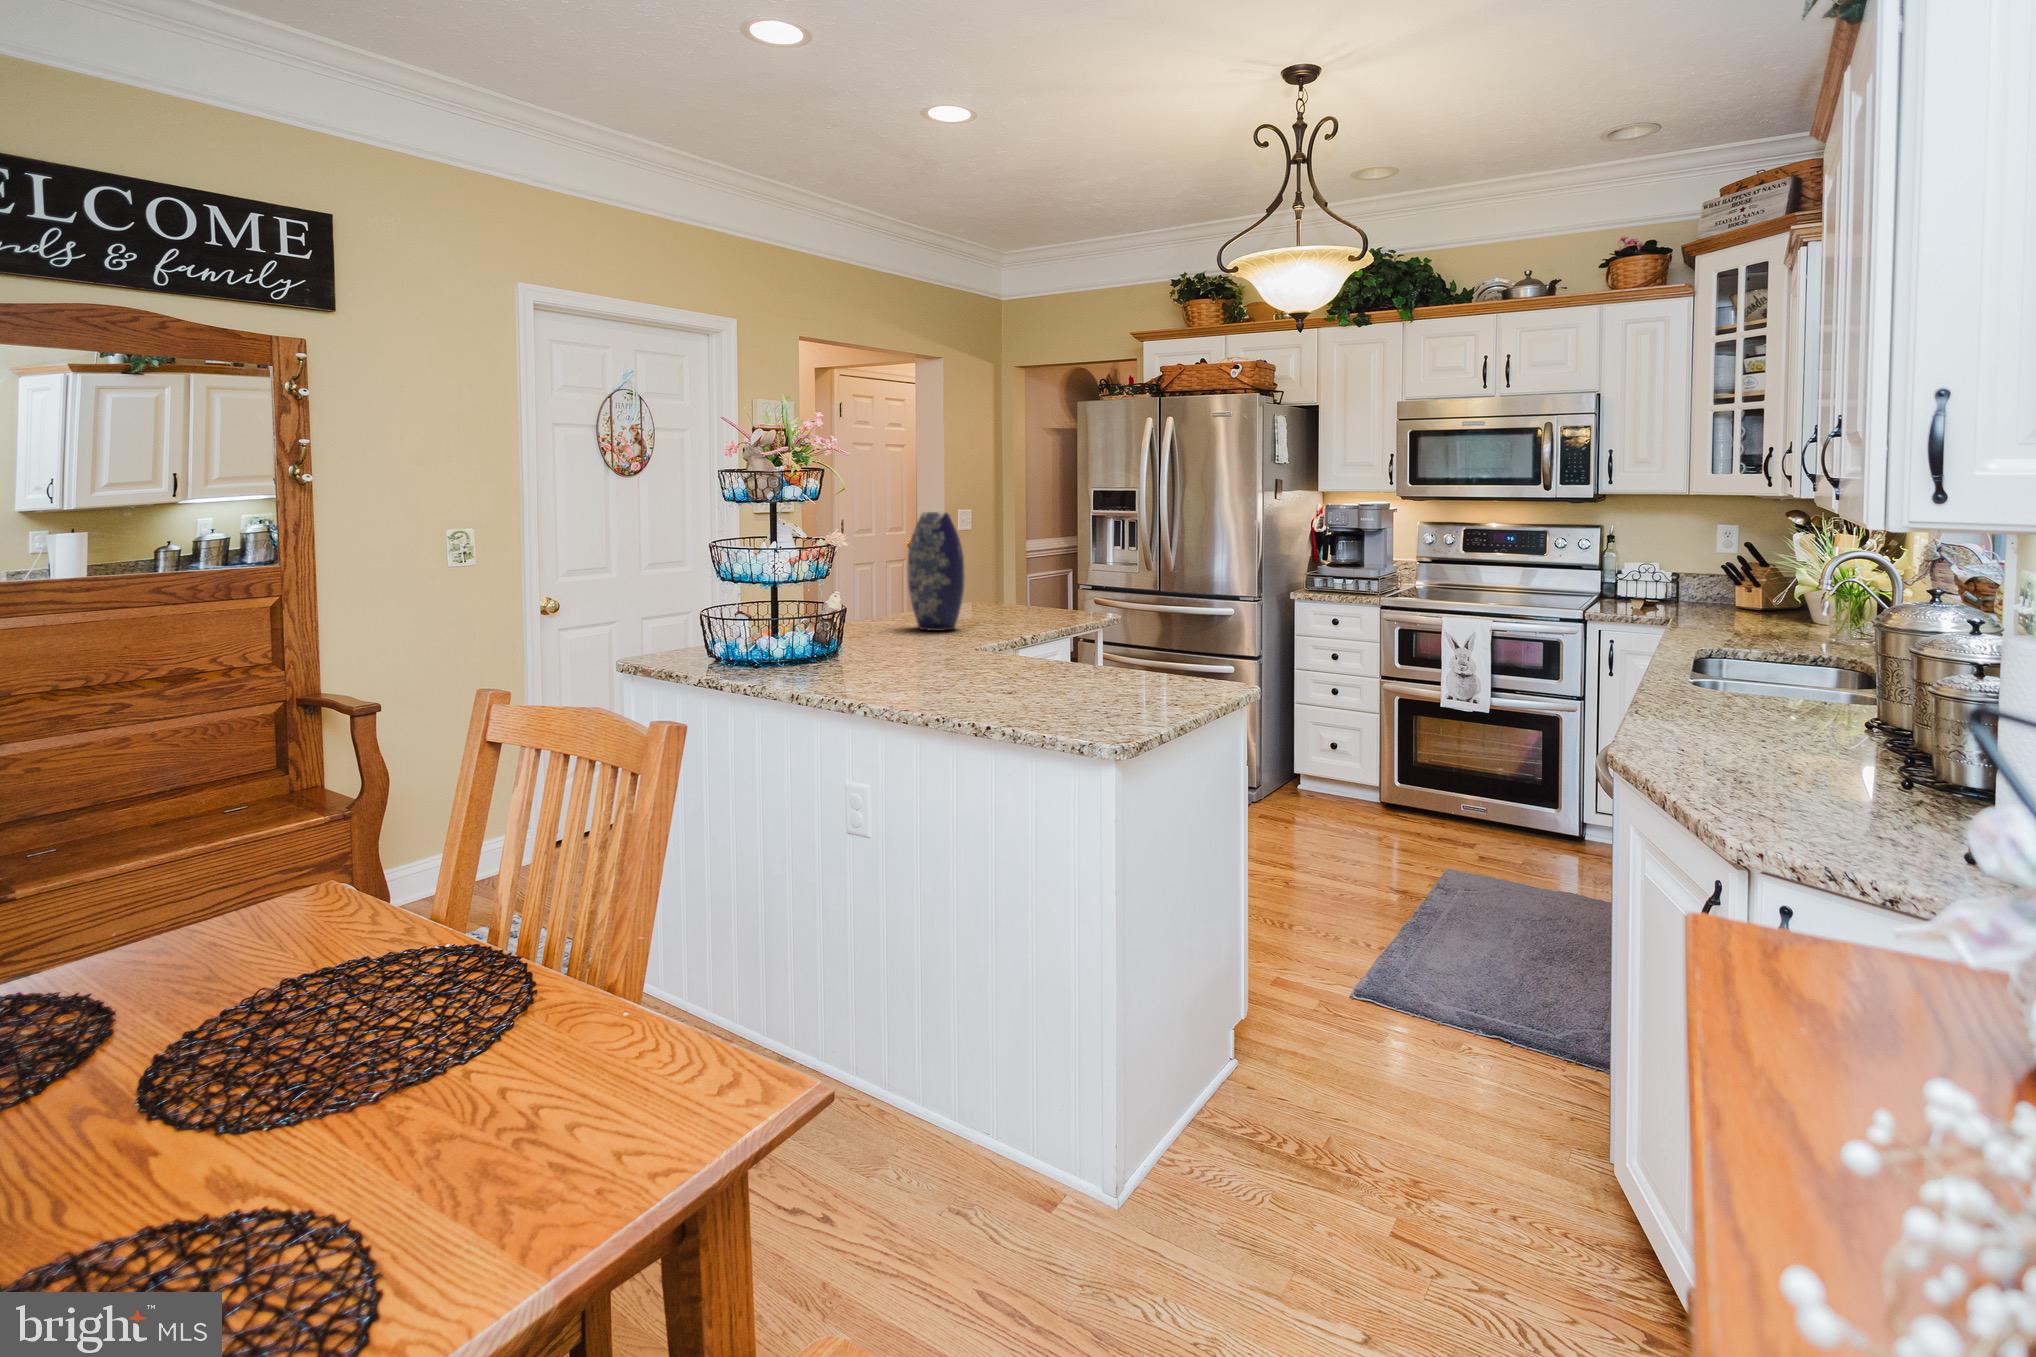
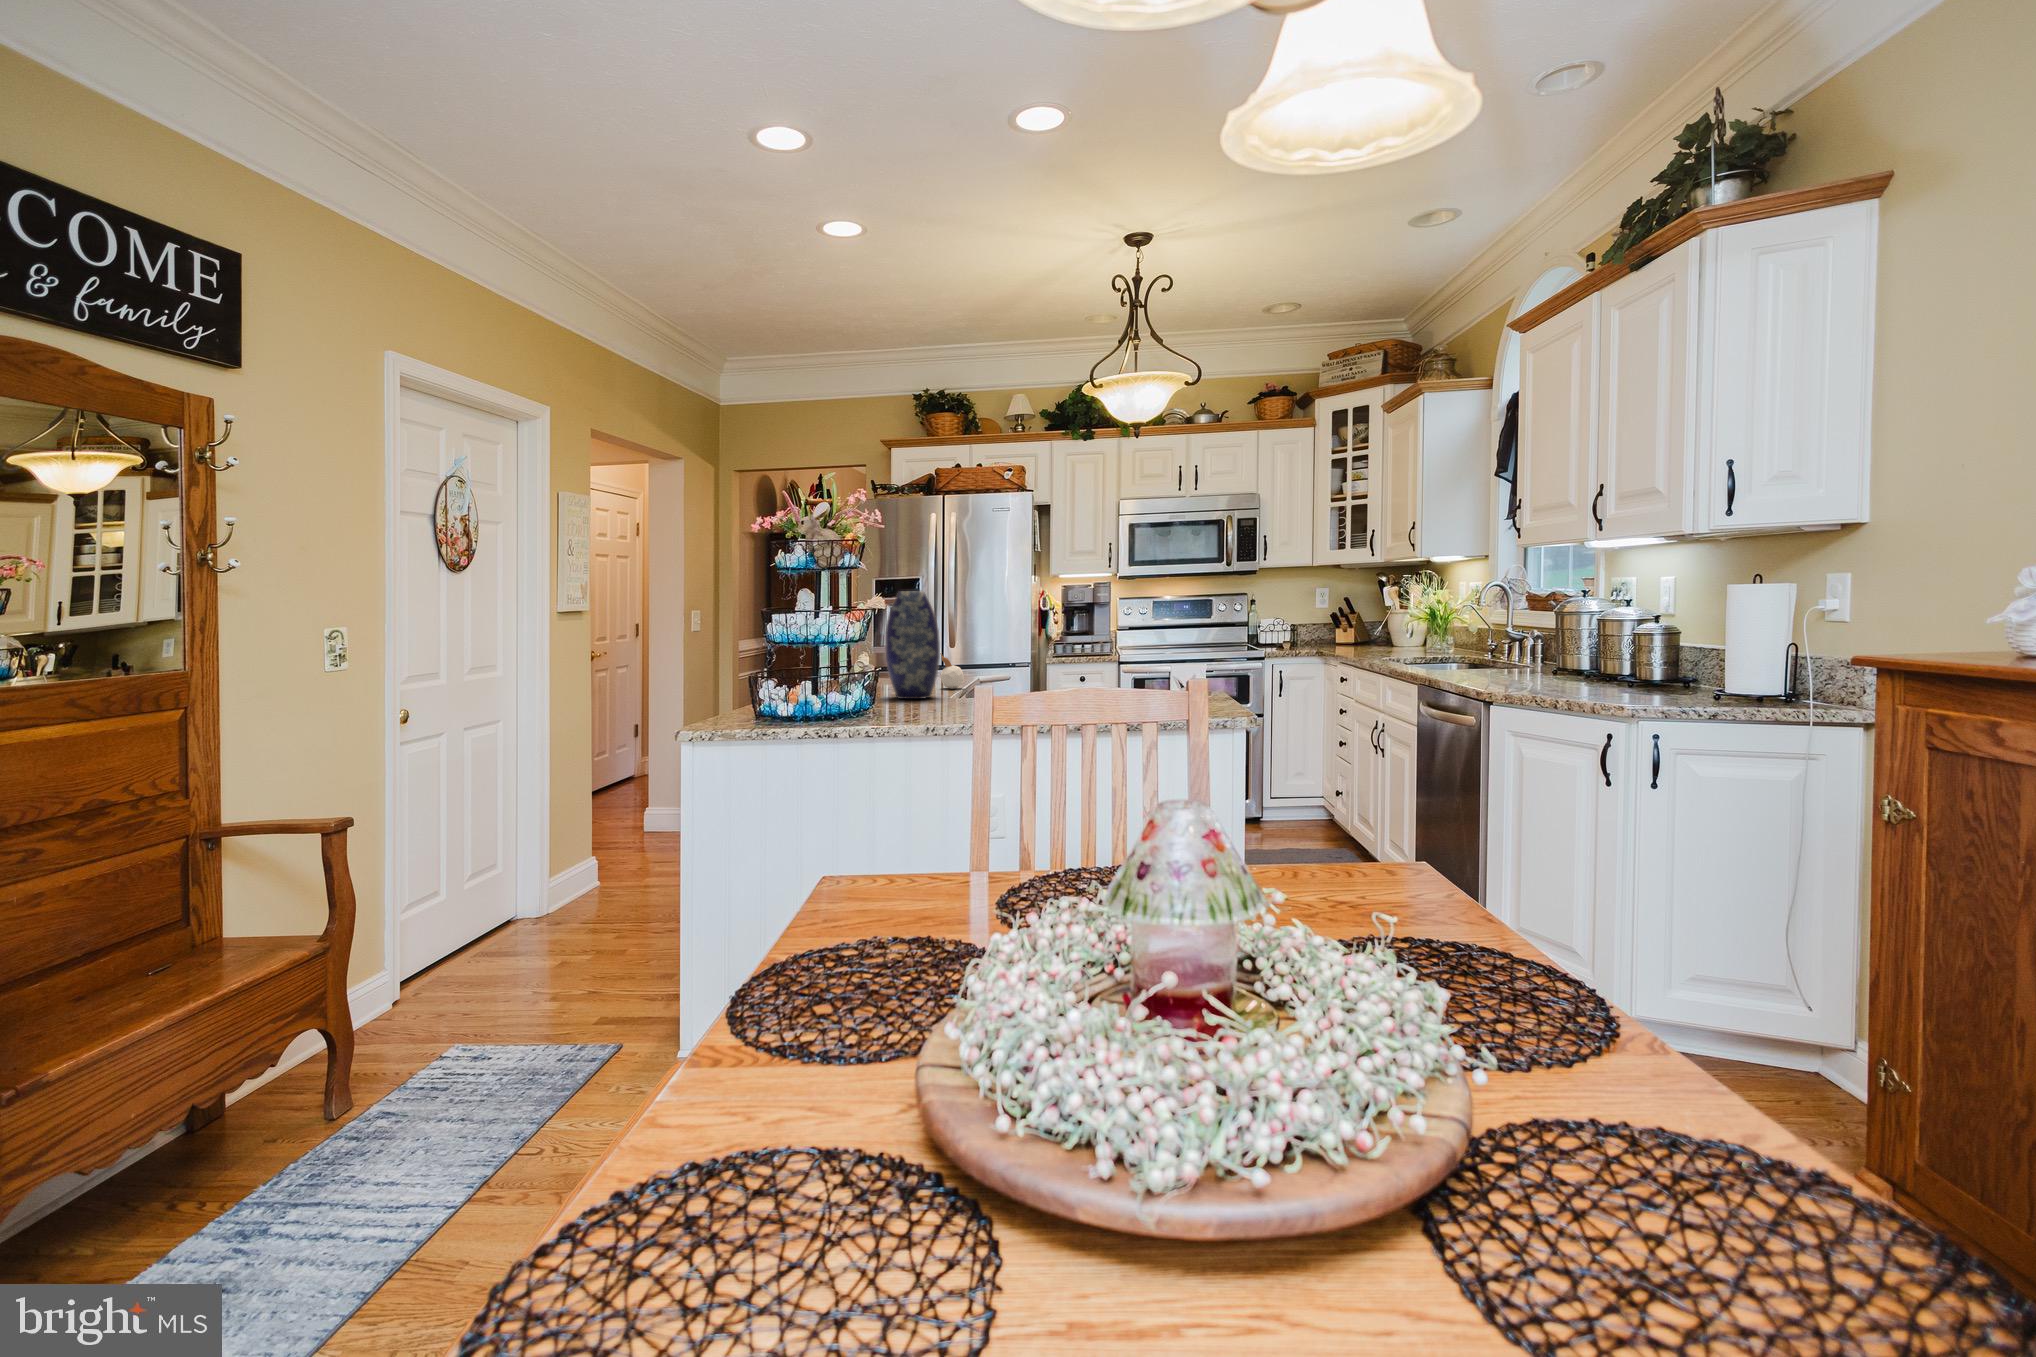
candle: none [1000,578,1026,623] -> present [940,653,964,689]

